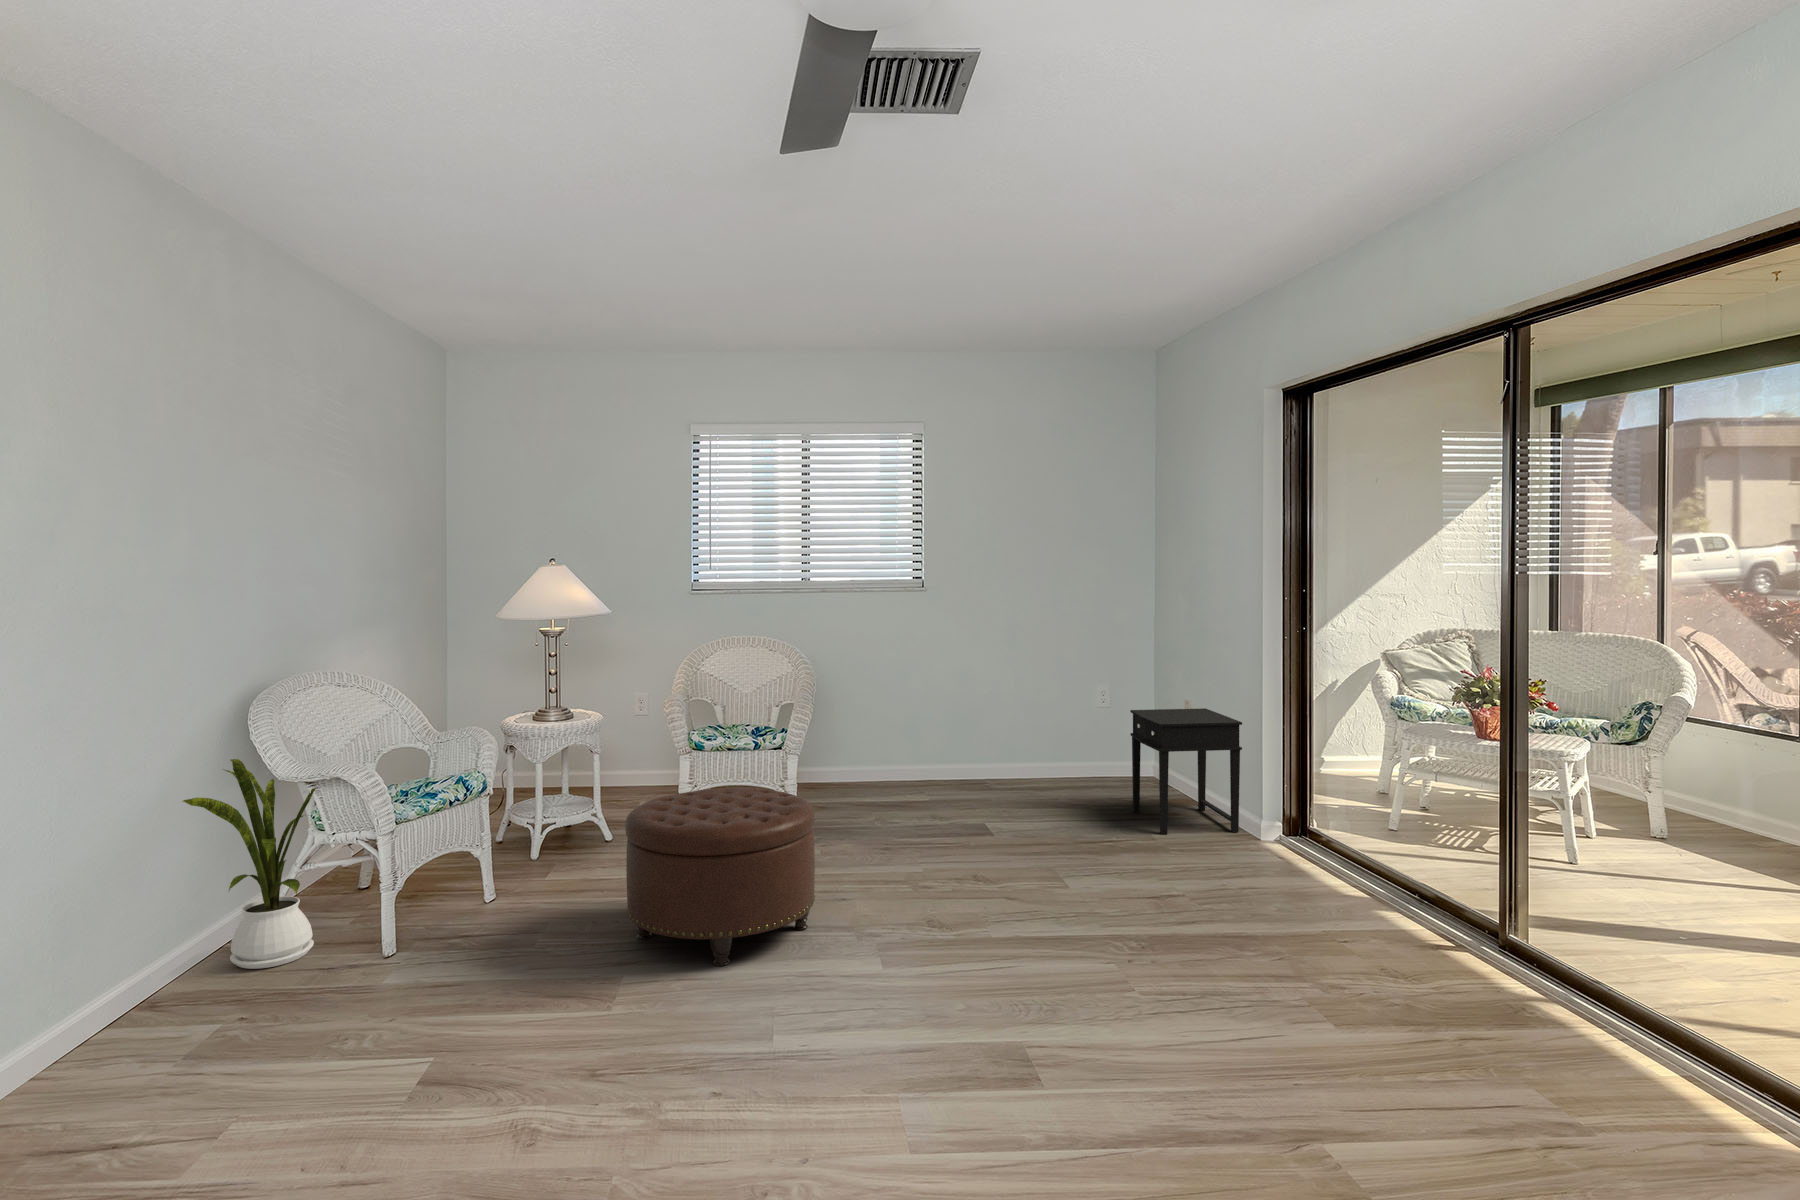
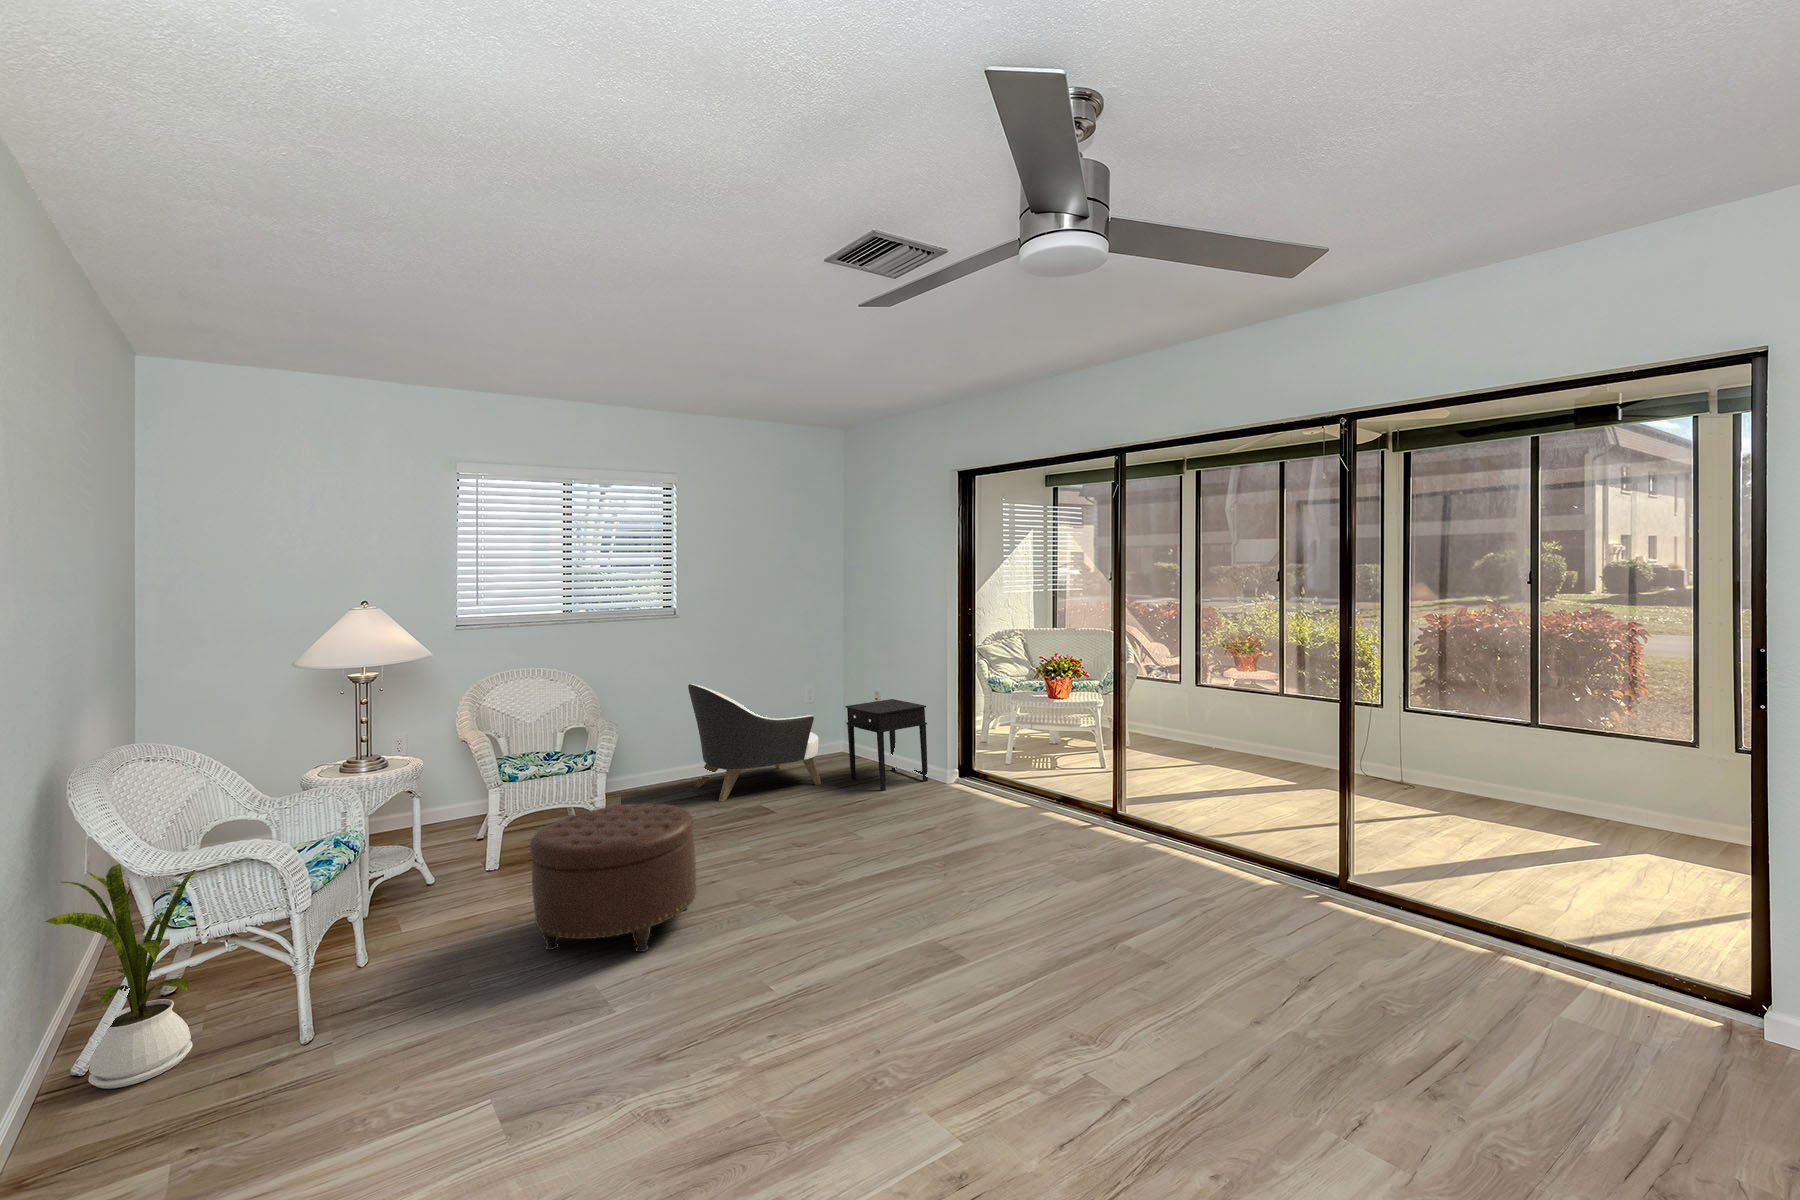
armchair: none [929,659,1092,813] -> present [688,684,821,802]

